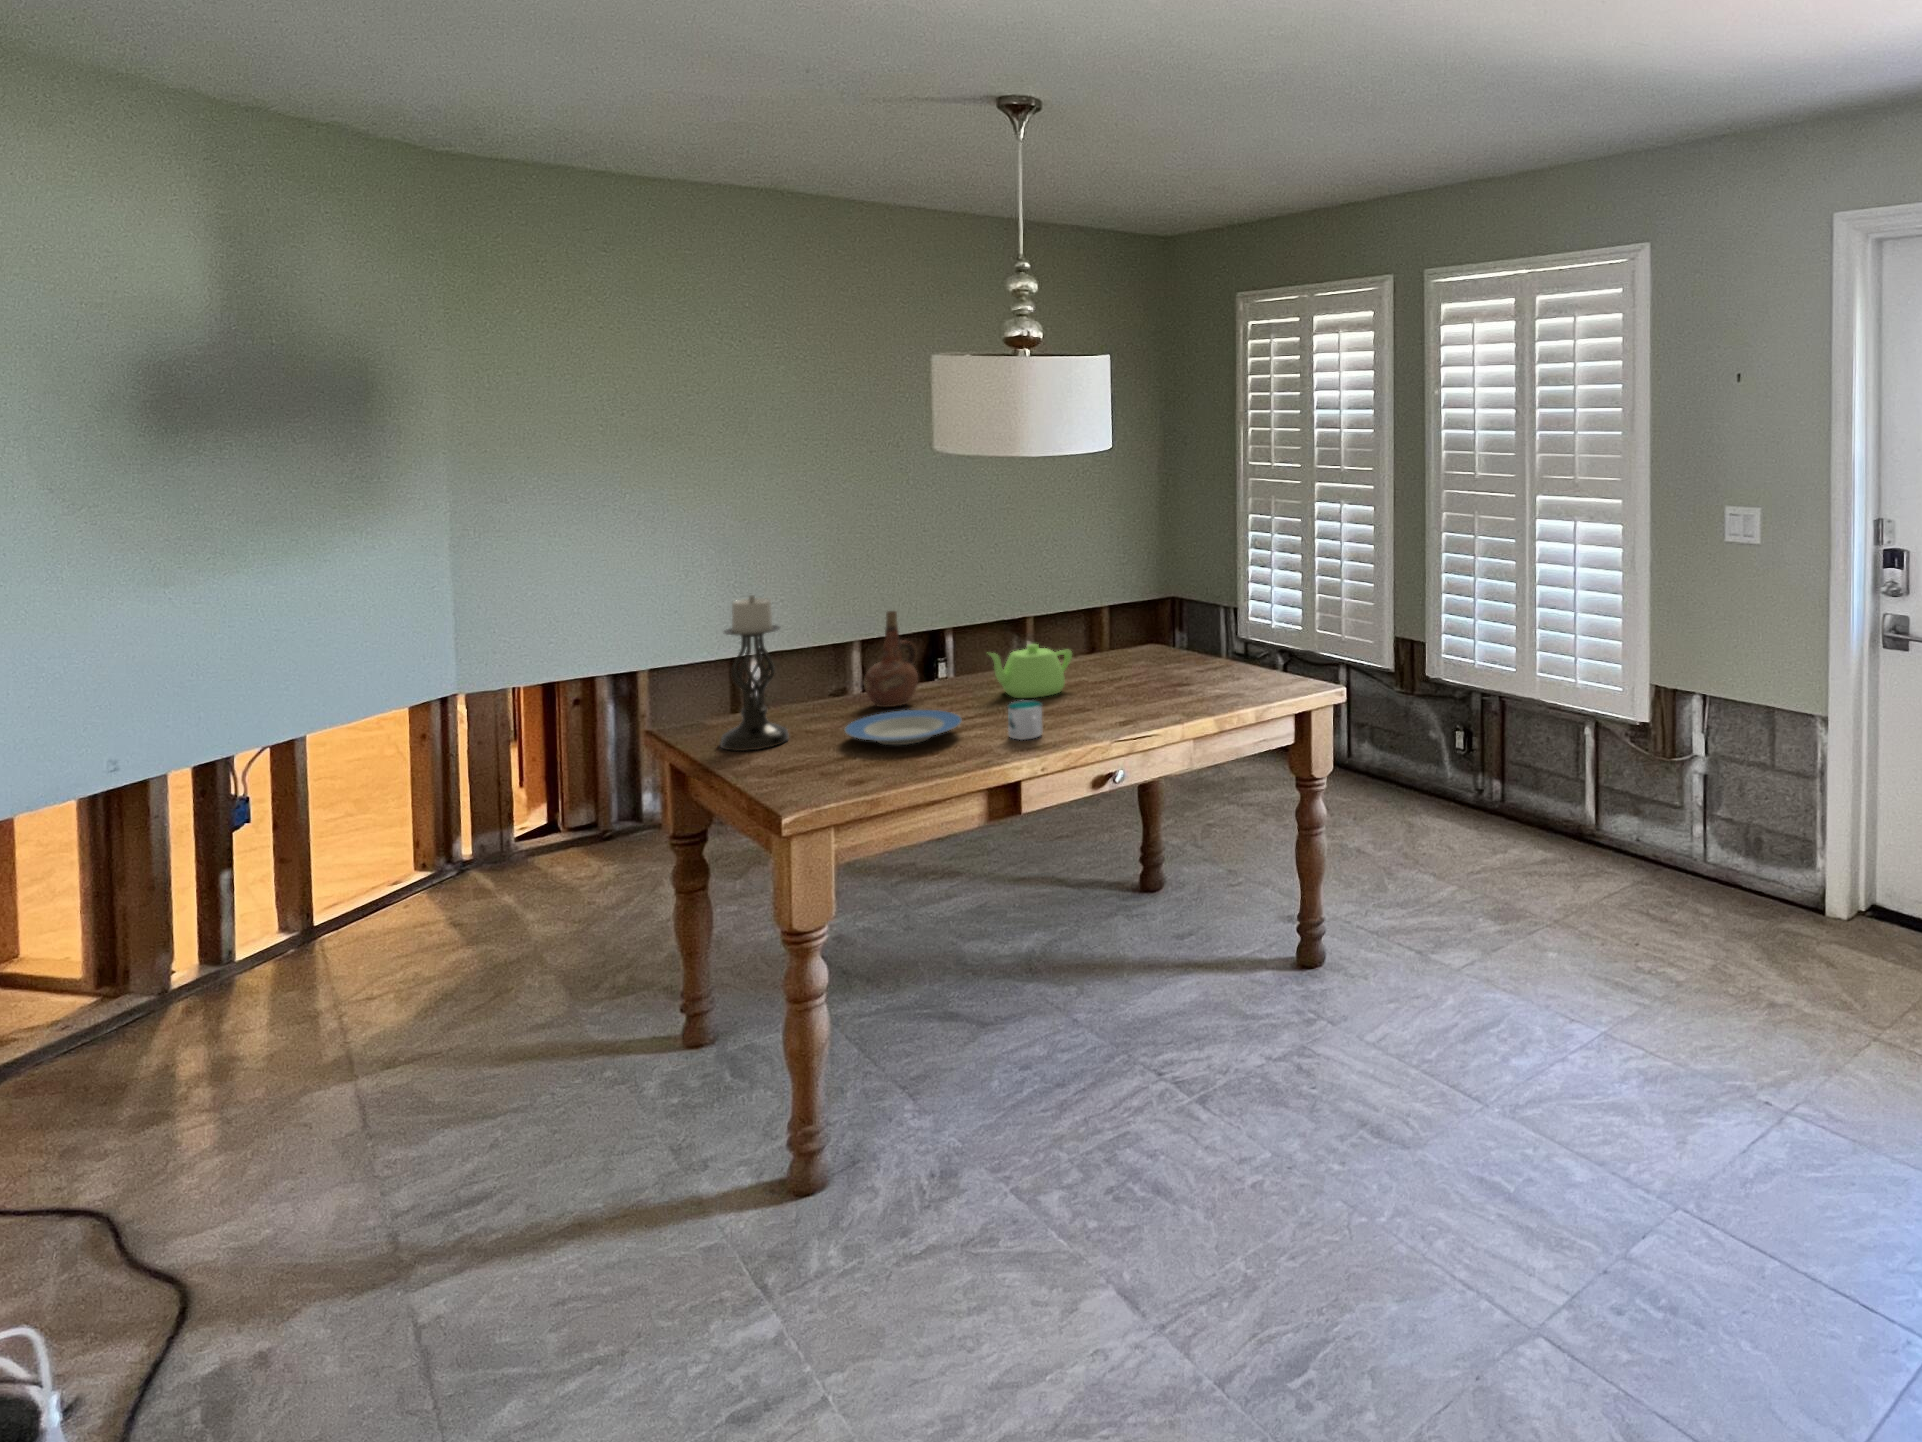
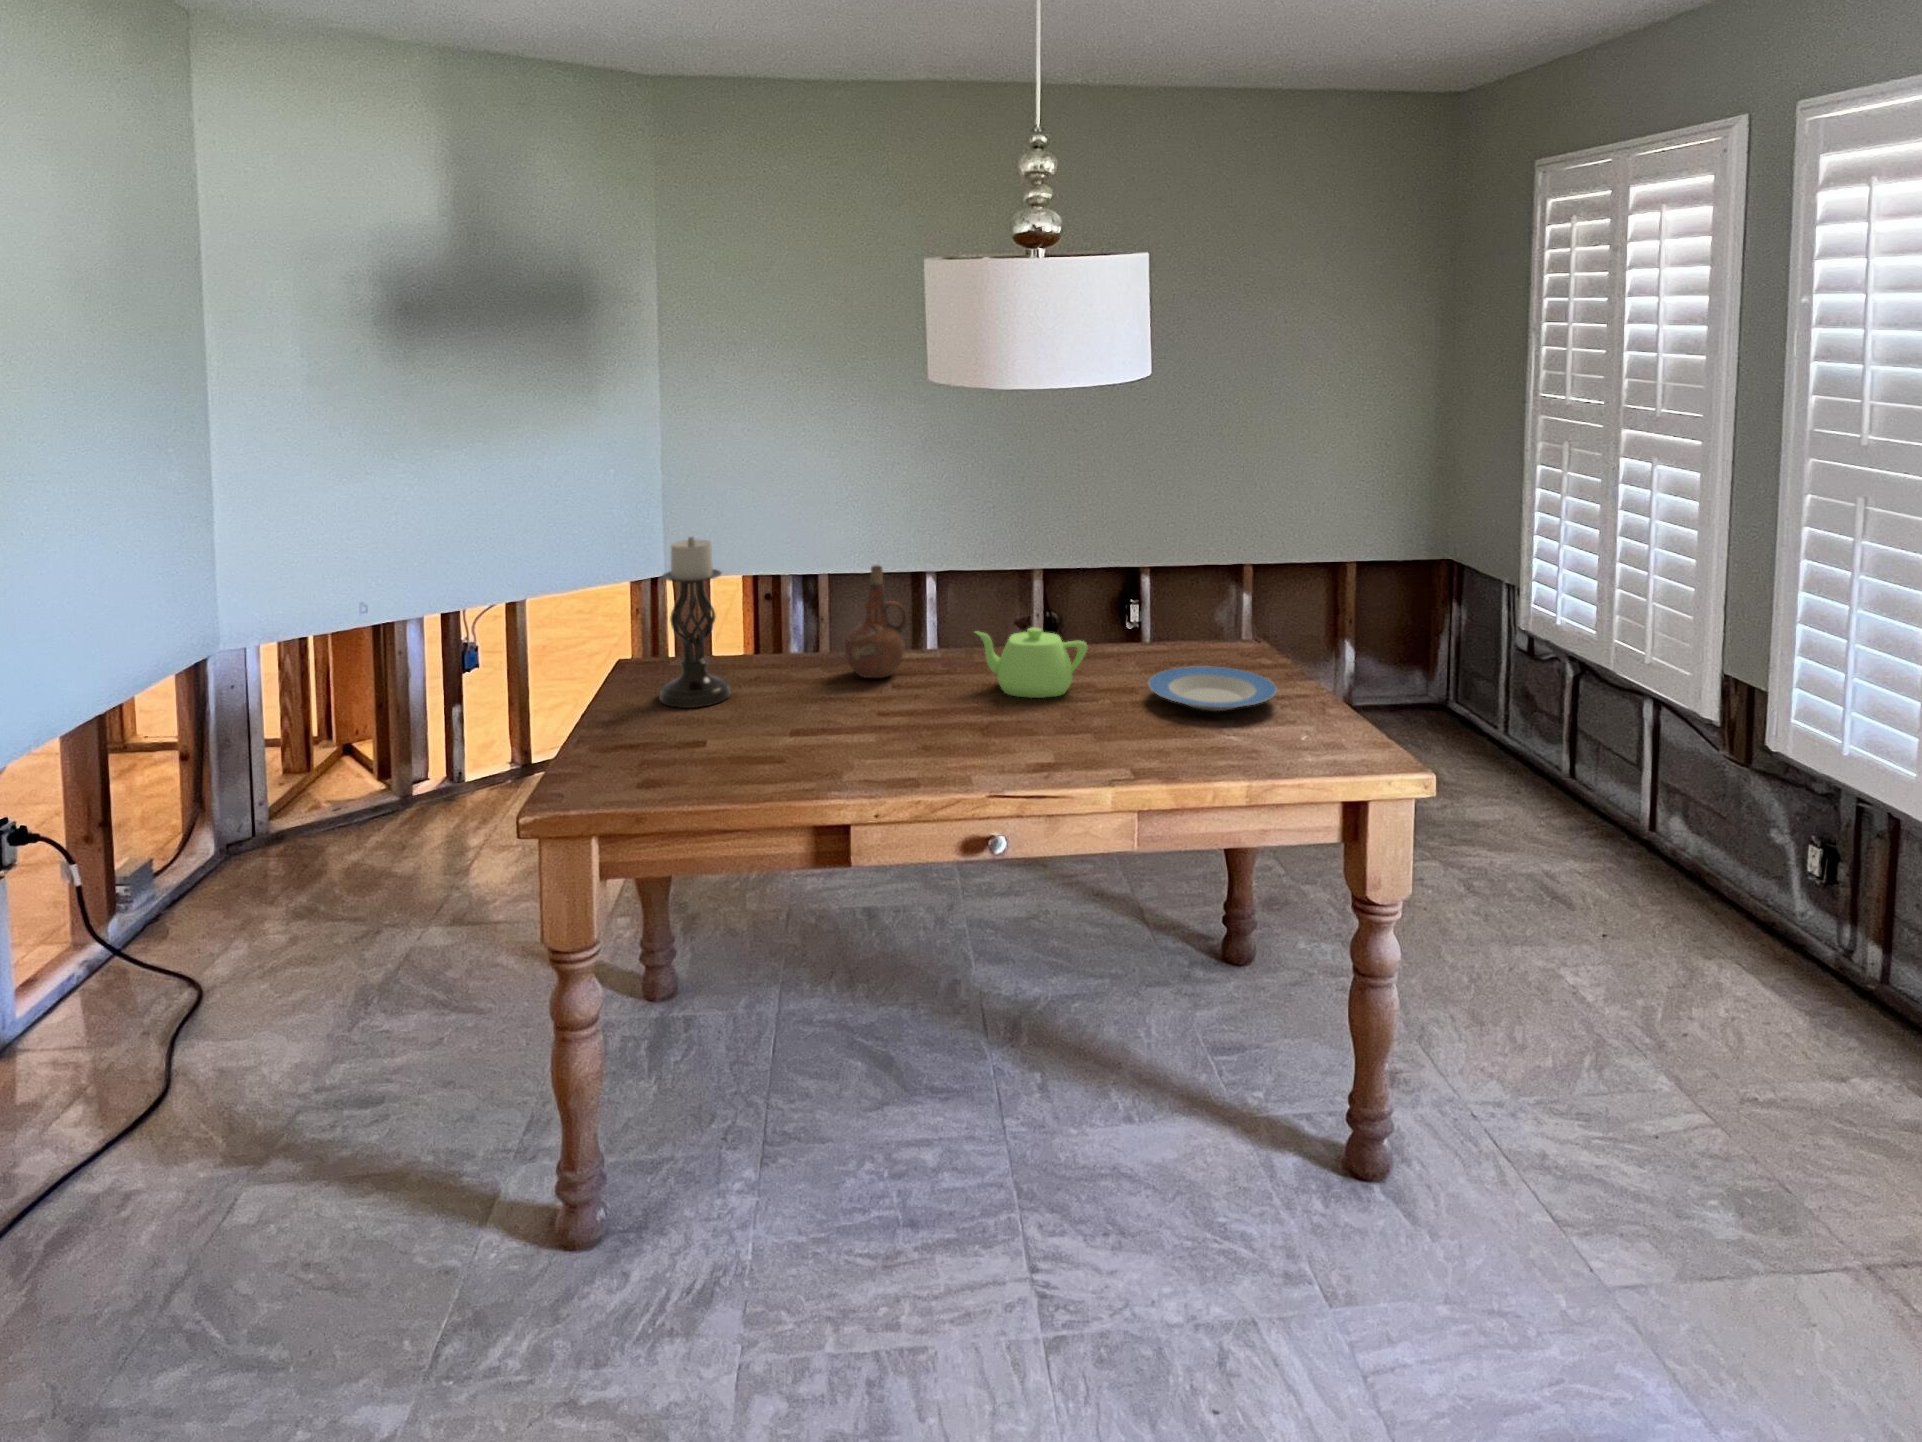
mug: present [1007,700,1043,740] -> none [912,709,958,762]
plate: present [845,710,962,745] -> present [1148,666,1277,711]

